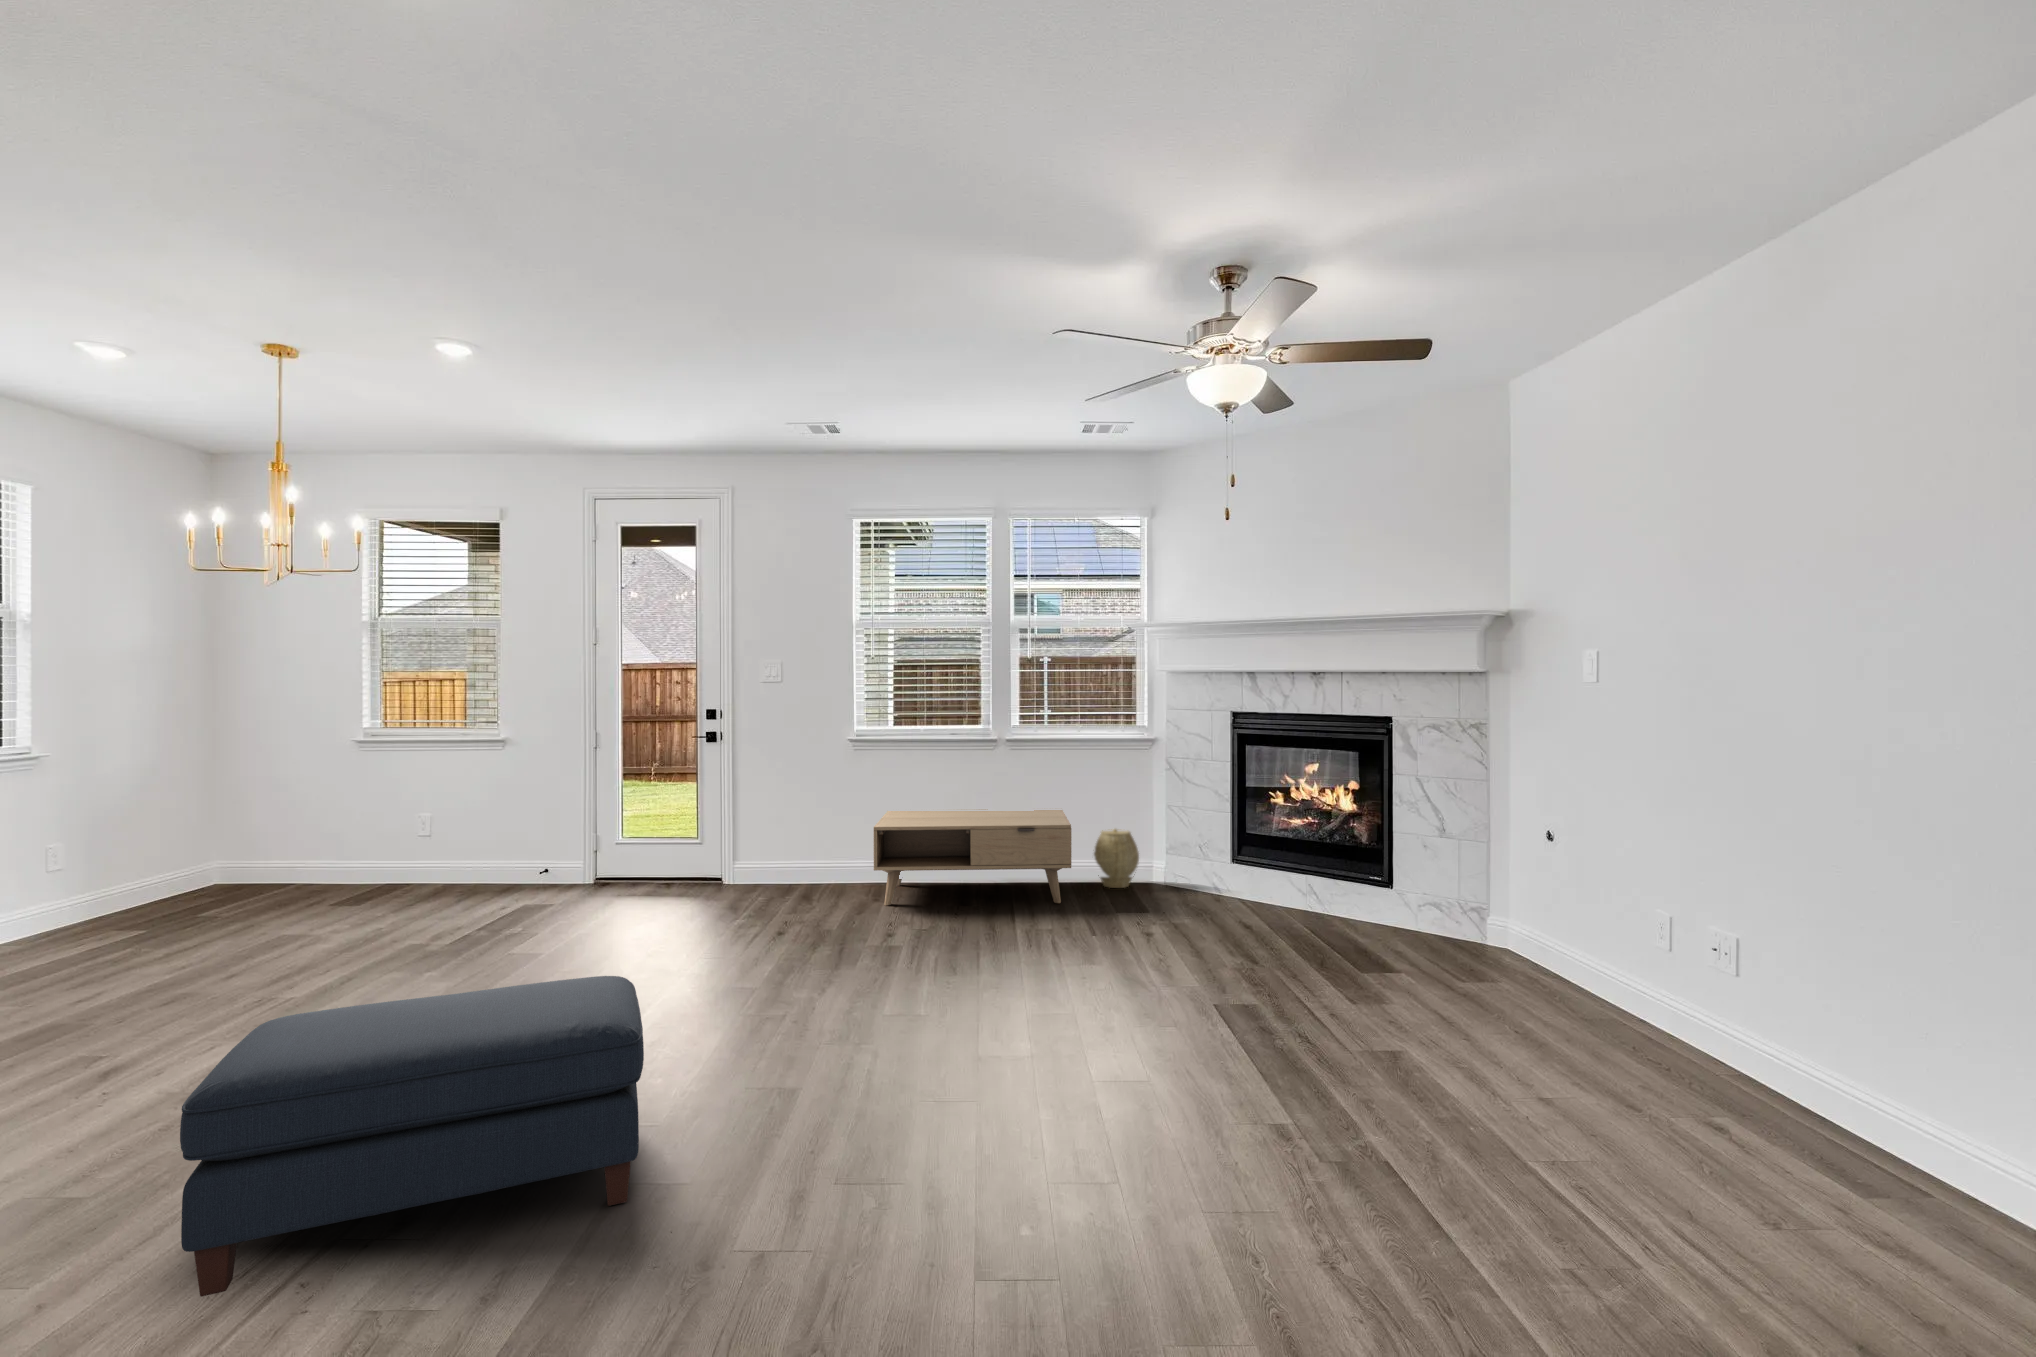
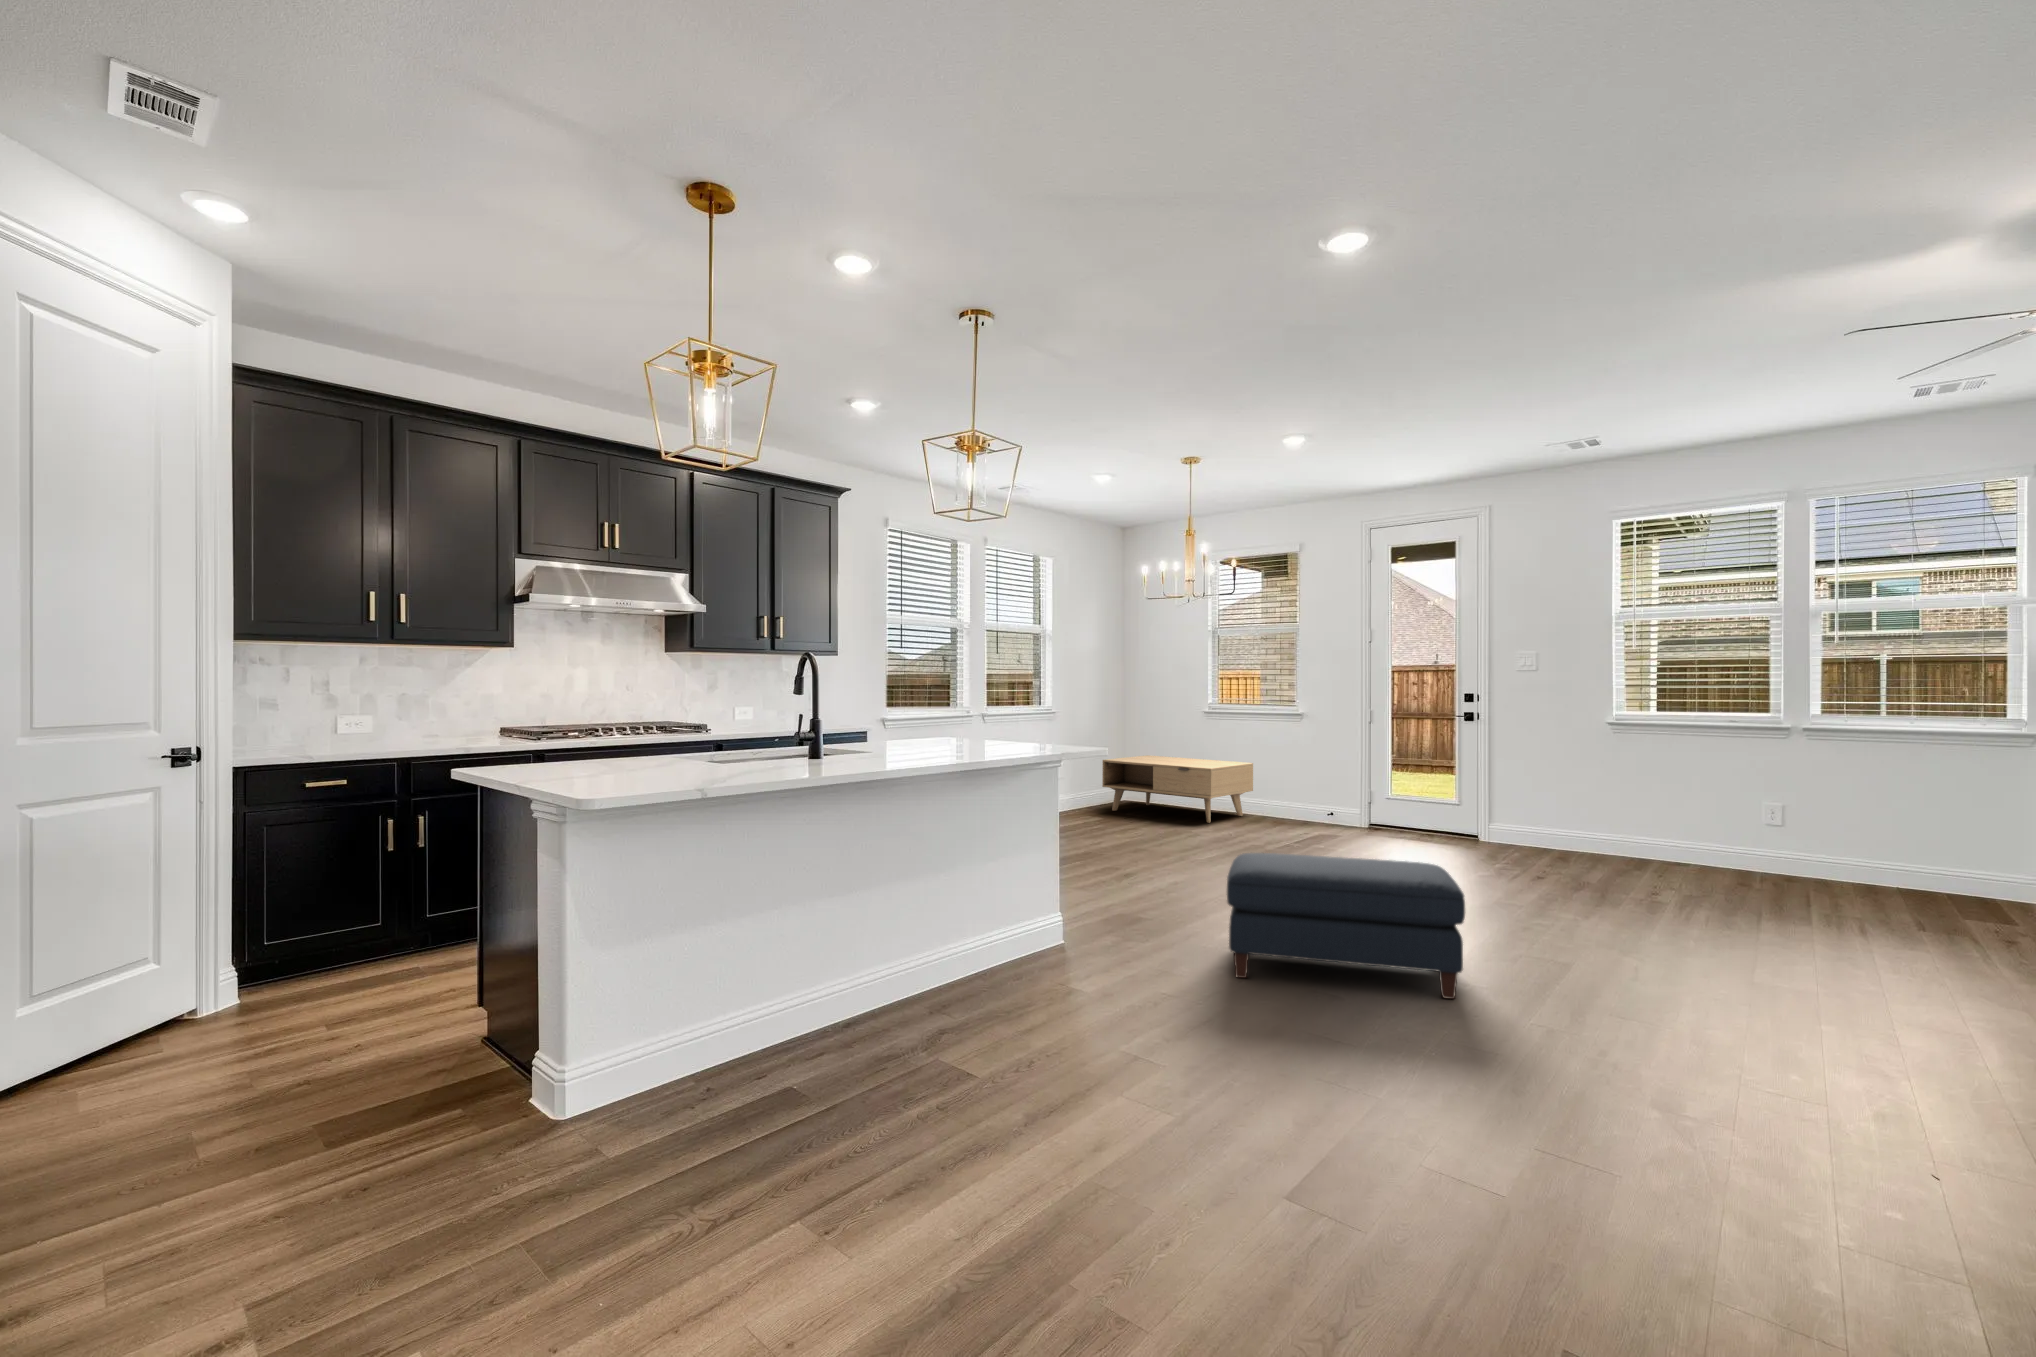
coffee table: present [874,809,1072,906] -> present [1102,755,1253,823]
woven basket: present [1094,829,1139,888] -> none [1927,837,2002,905]

